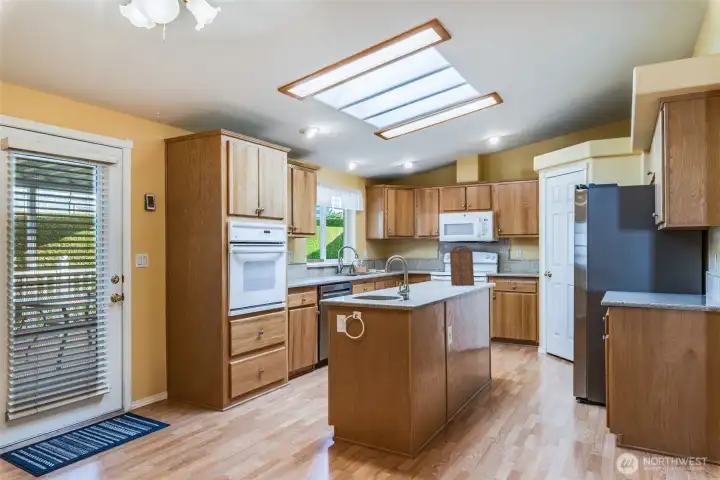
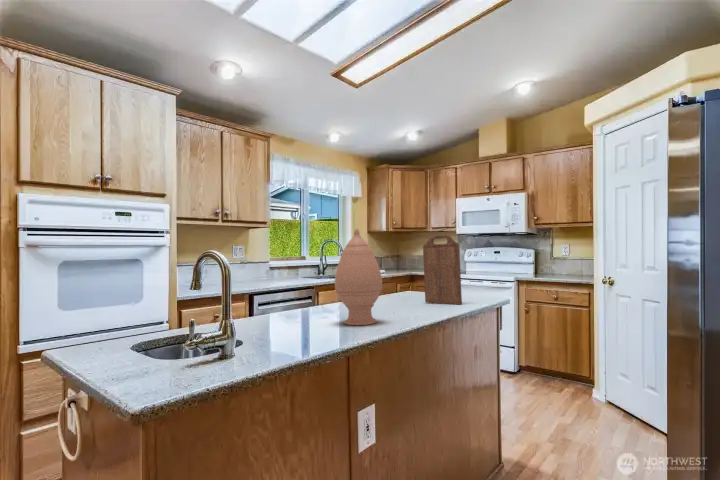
vase: none [425,244,449,292] -> present [335,229,382,325]

